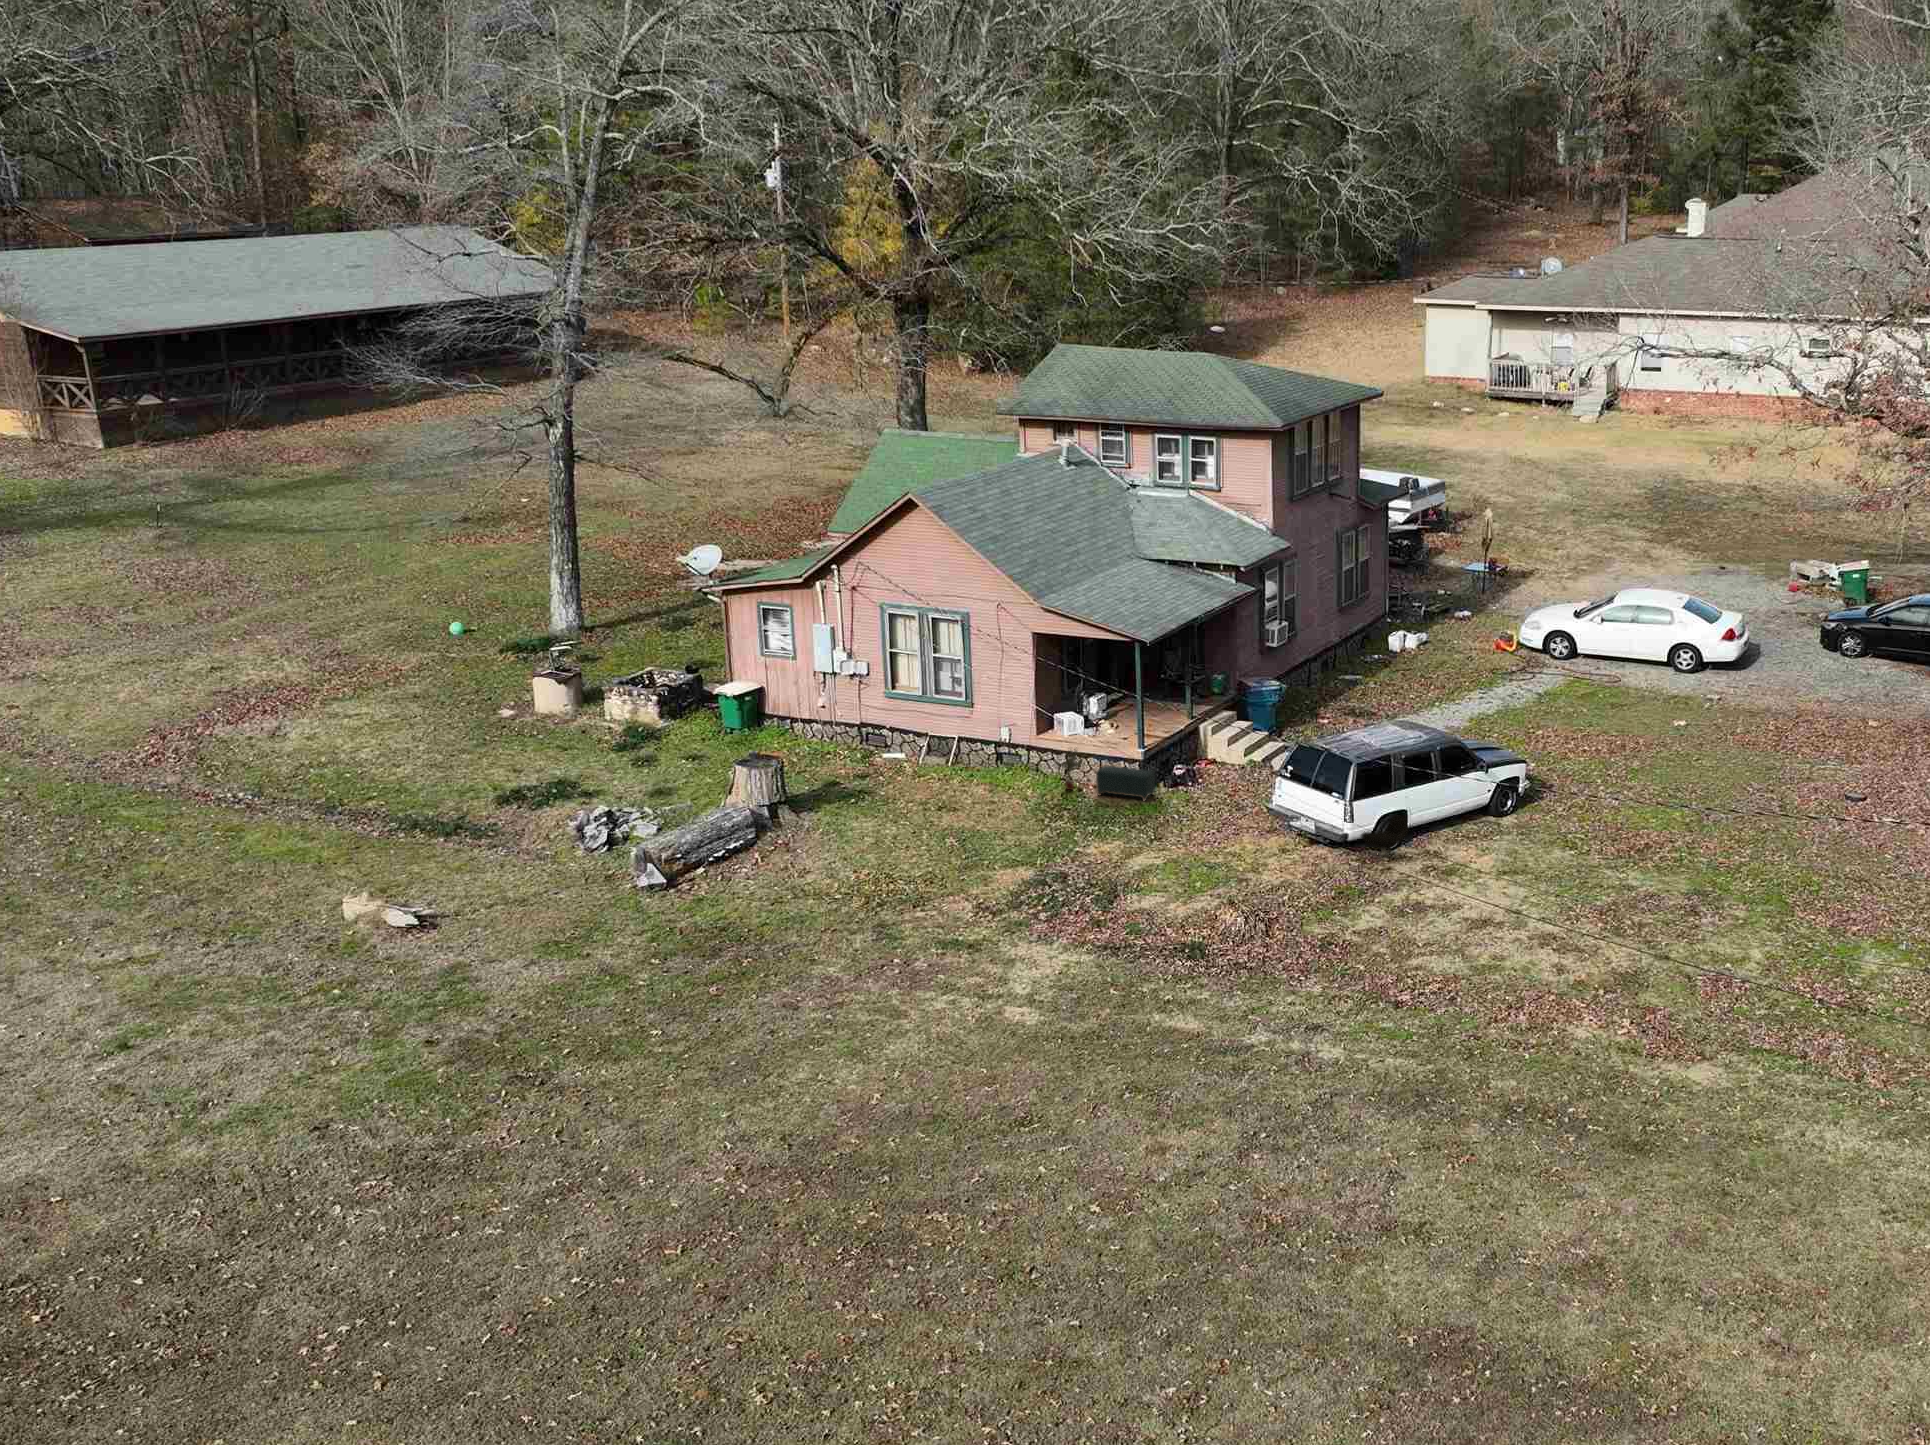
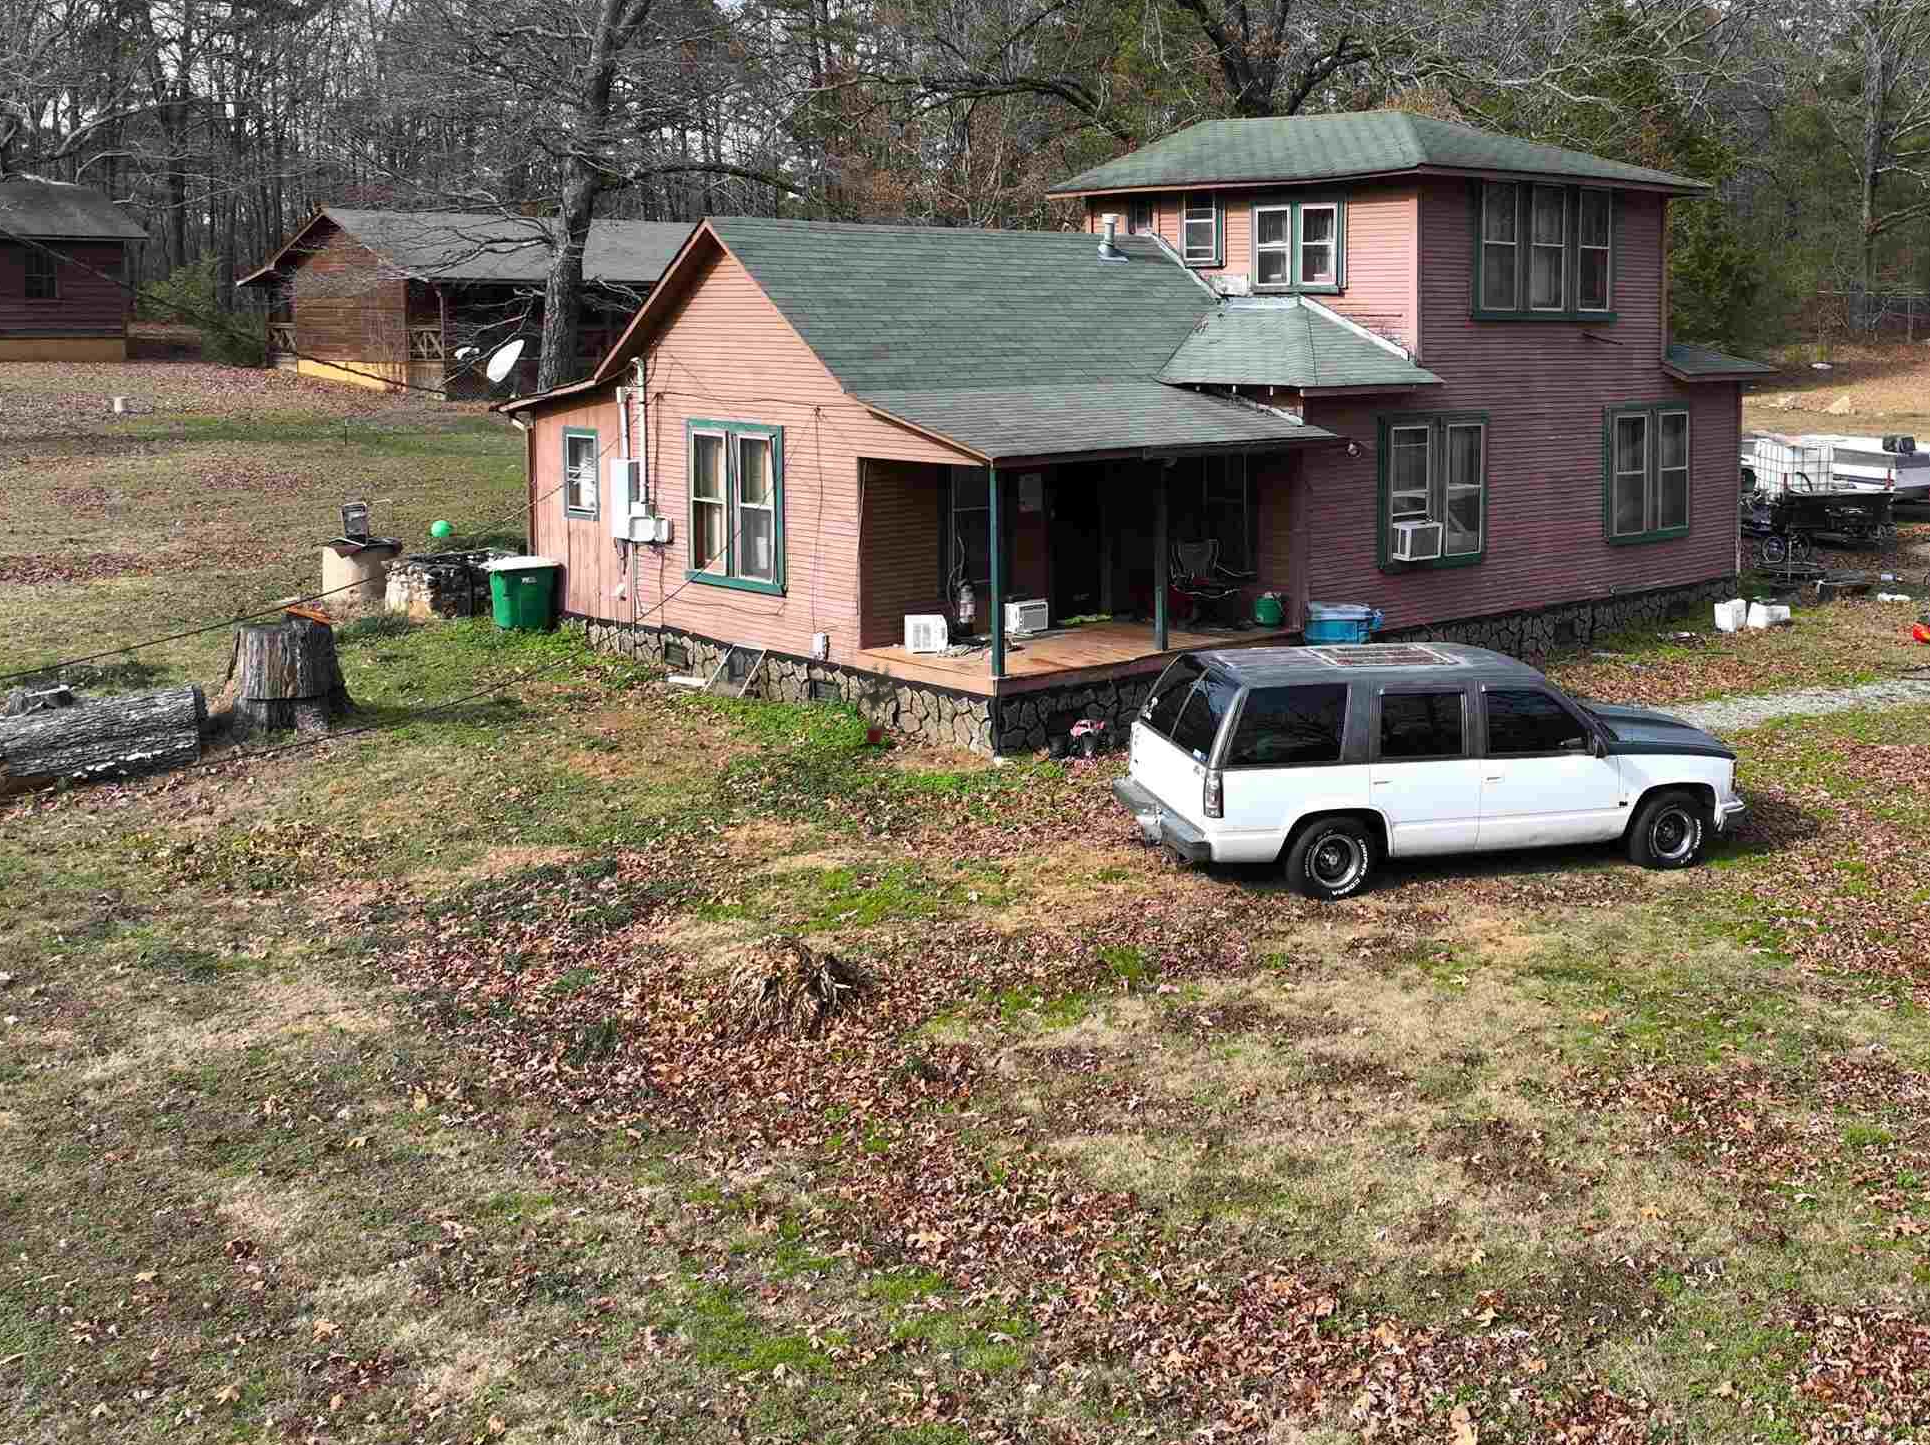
bench: present [1096,765,1155,801] -> none [901,701,1005,771]
lounge chair: present [1361,815,1408,856] -> none [1236,809,1355,920]

